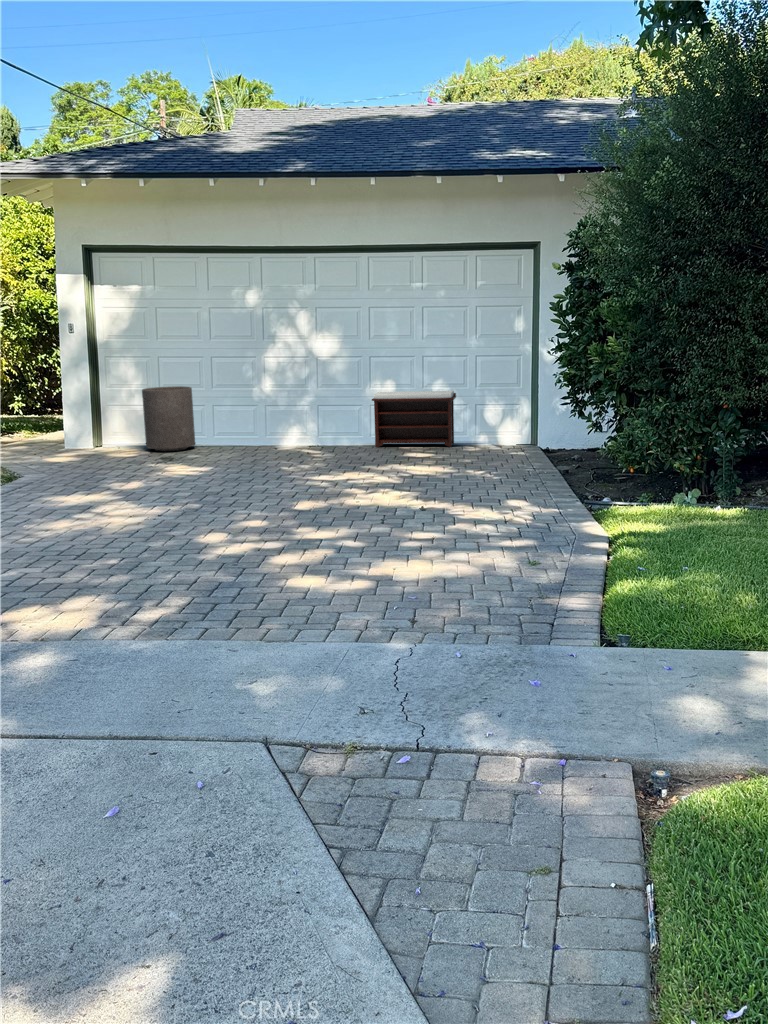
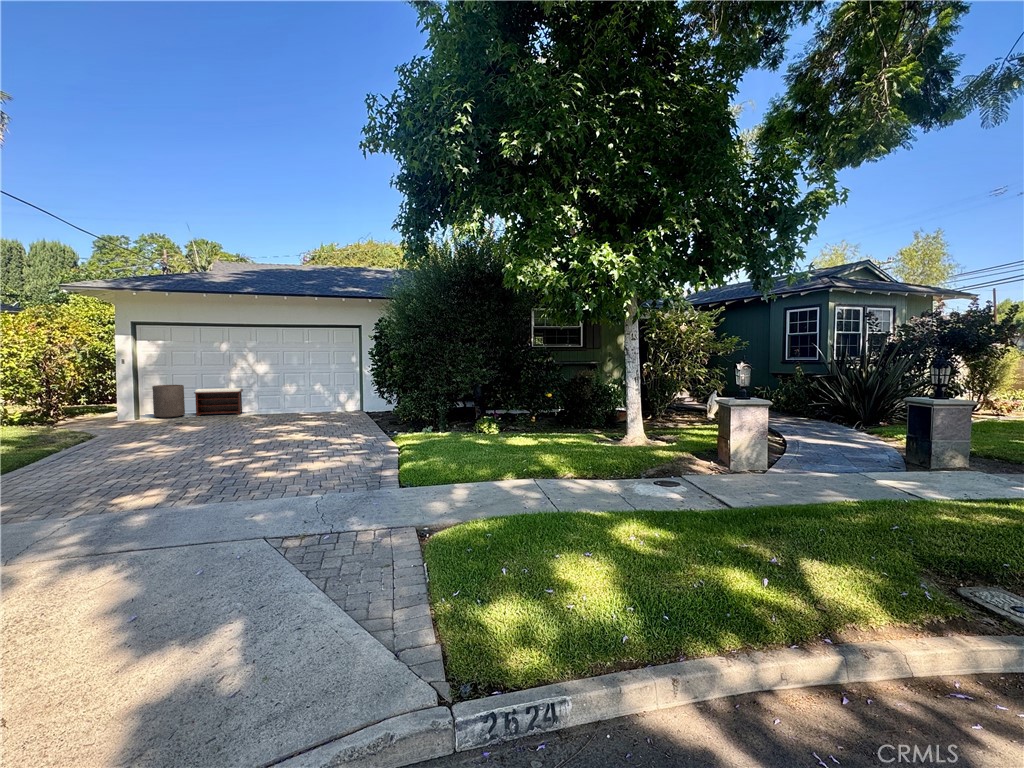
bench: present [372,391,456,447] -> present [194,388,243,416]

